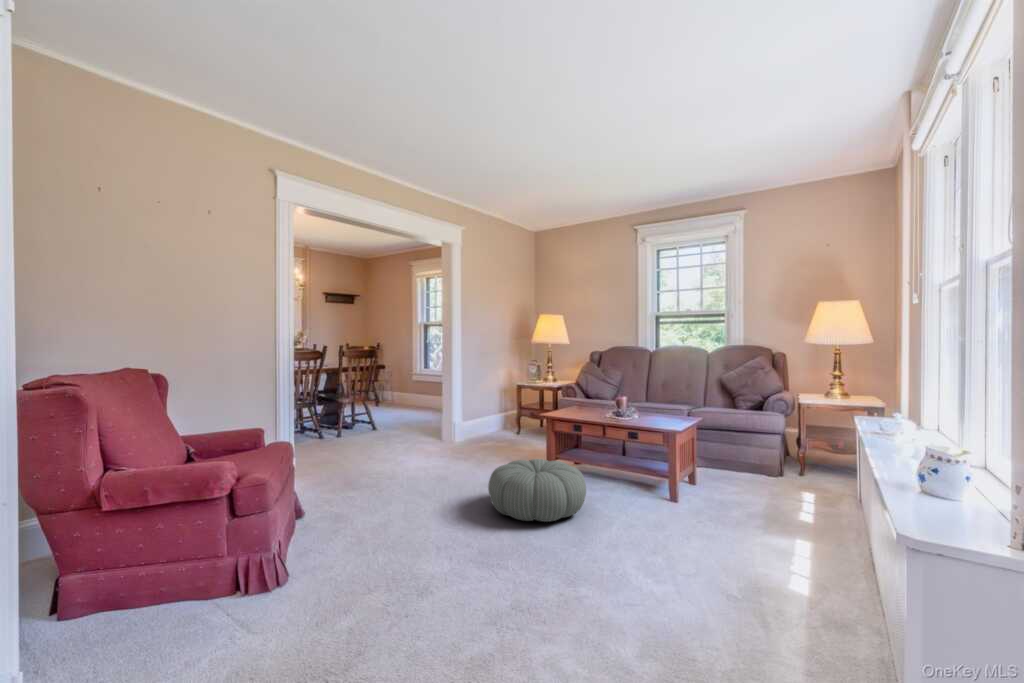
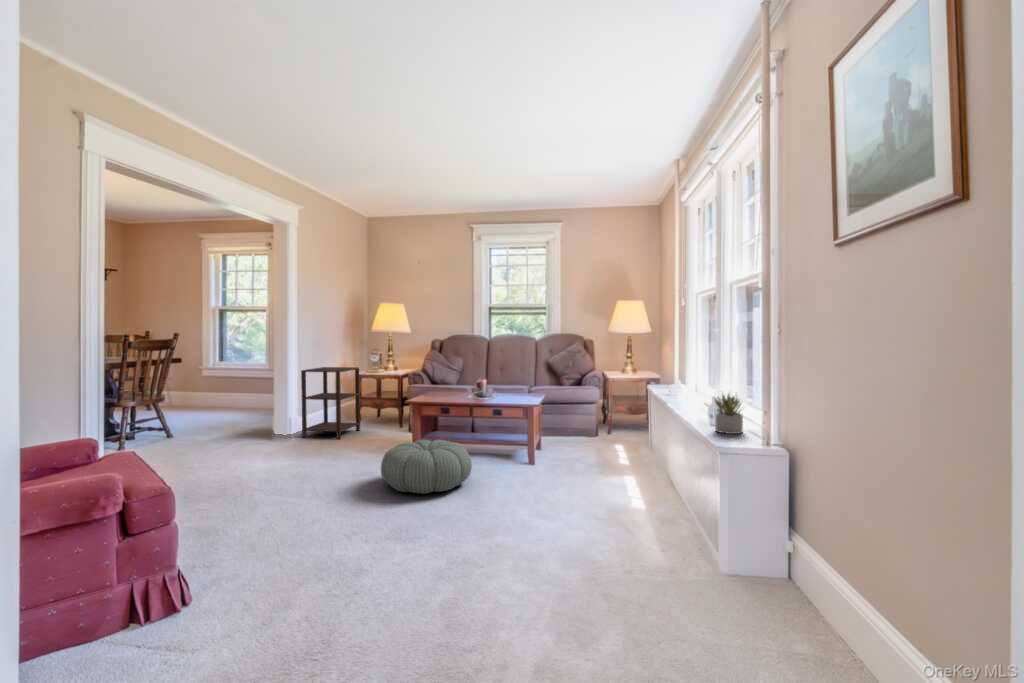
side table: none [460,376,514,447] -> present [301,367,360,439]
succulent plant: none [917,438,984,518] -> present [715,394,743,434]

